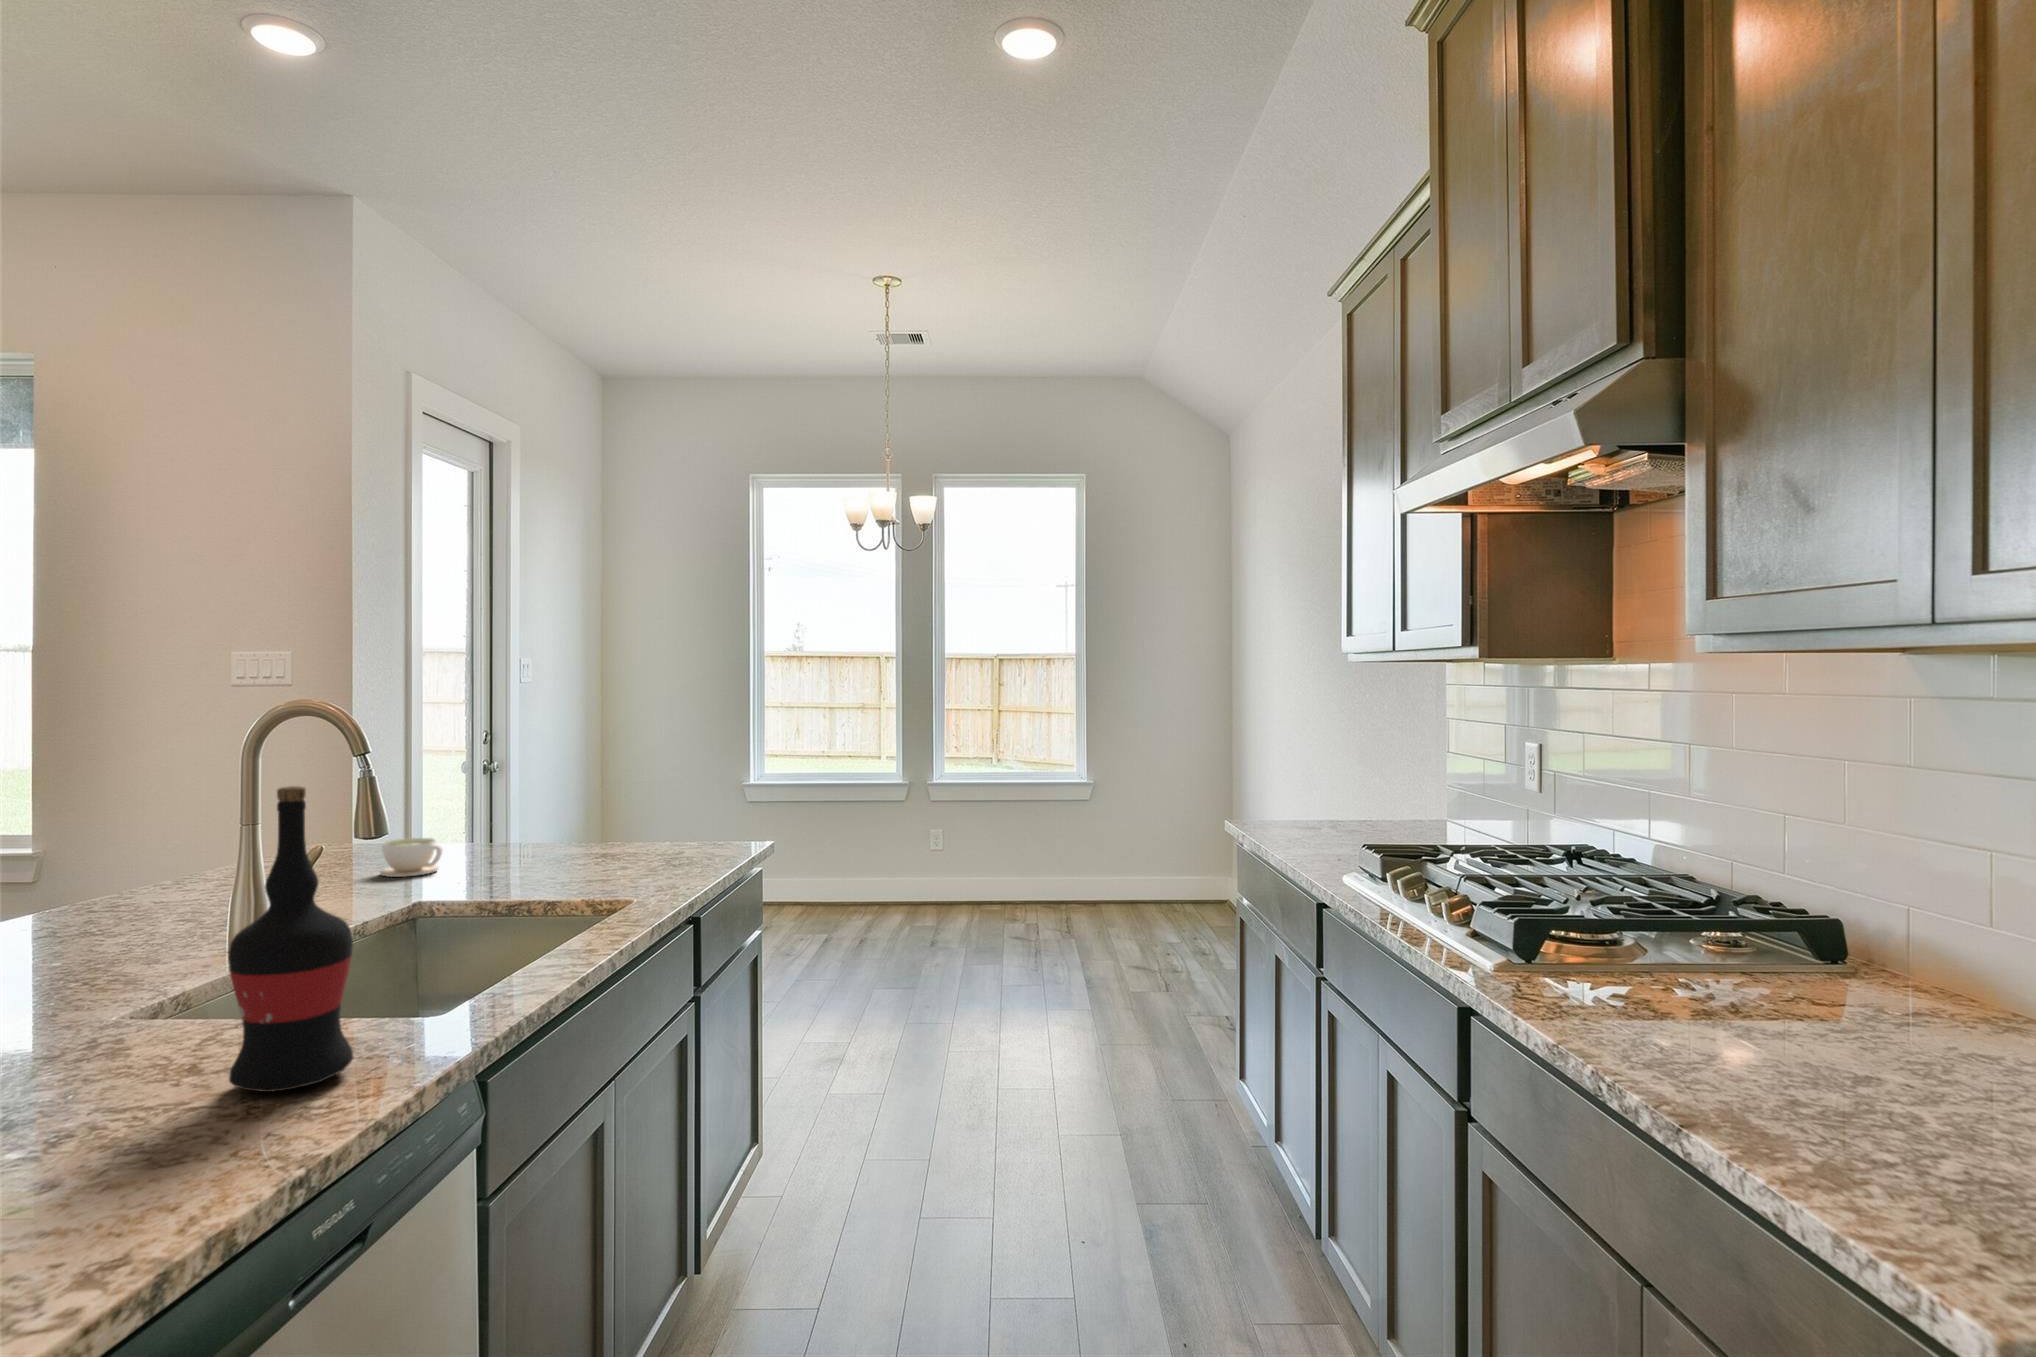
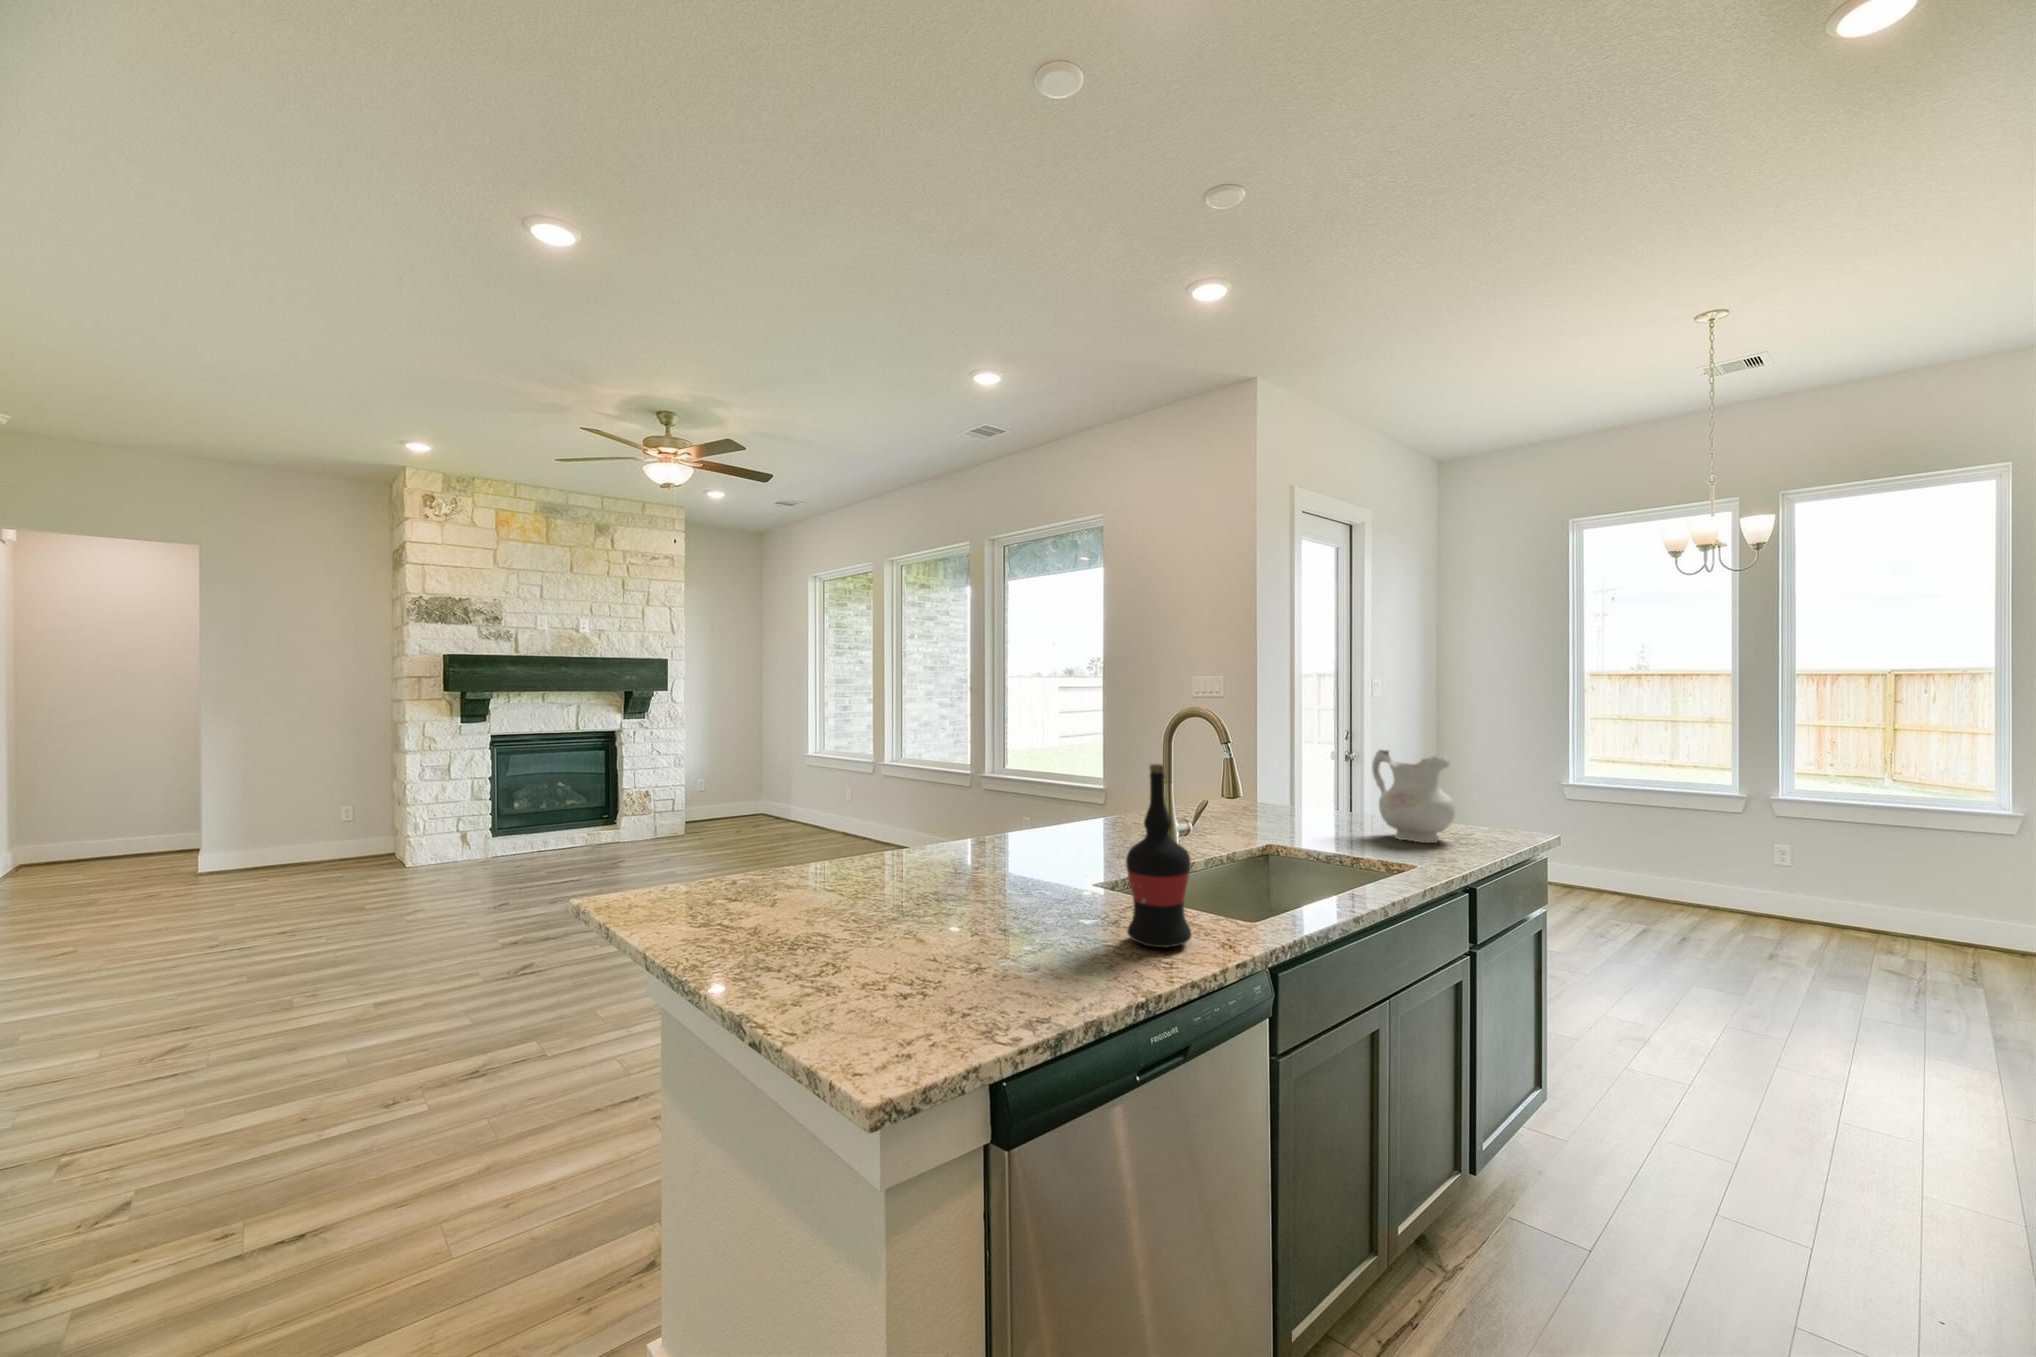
ceramic pitcher: none [561,752,666,871] -> present [1372,750,1455,843]
coffee cup: present [380,838,442,877] -> none [1256,800,1293,825]

